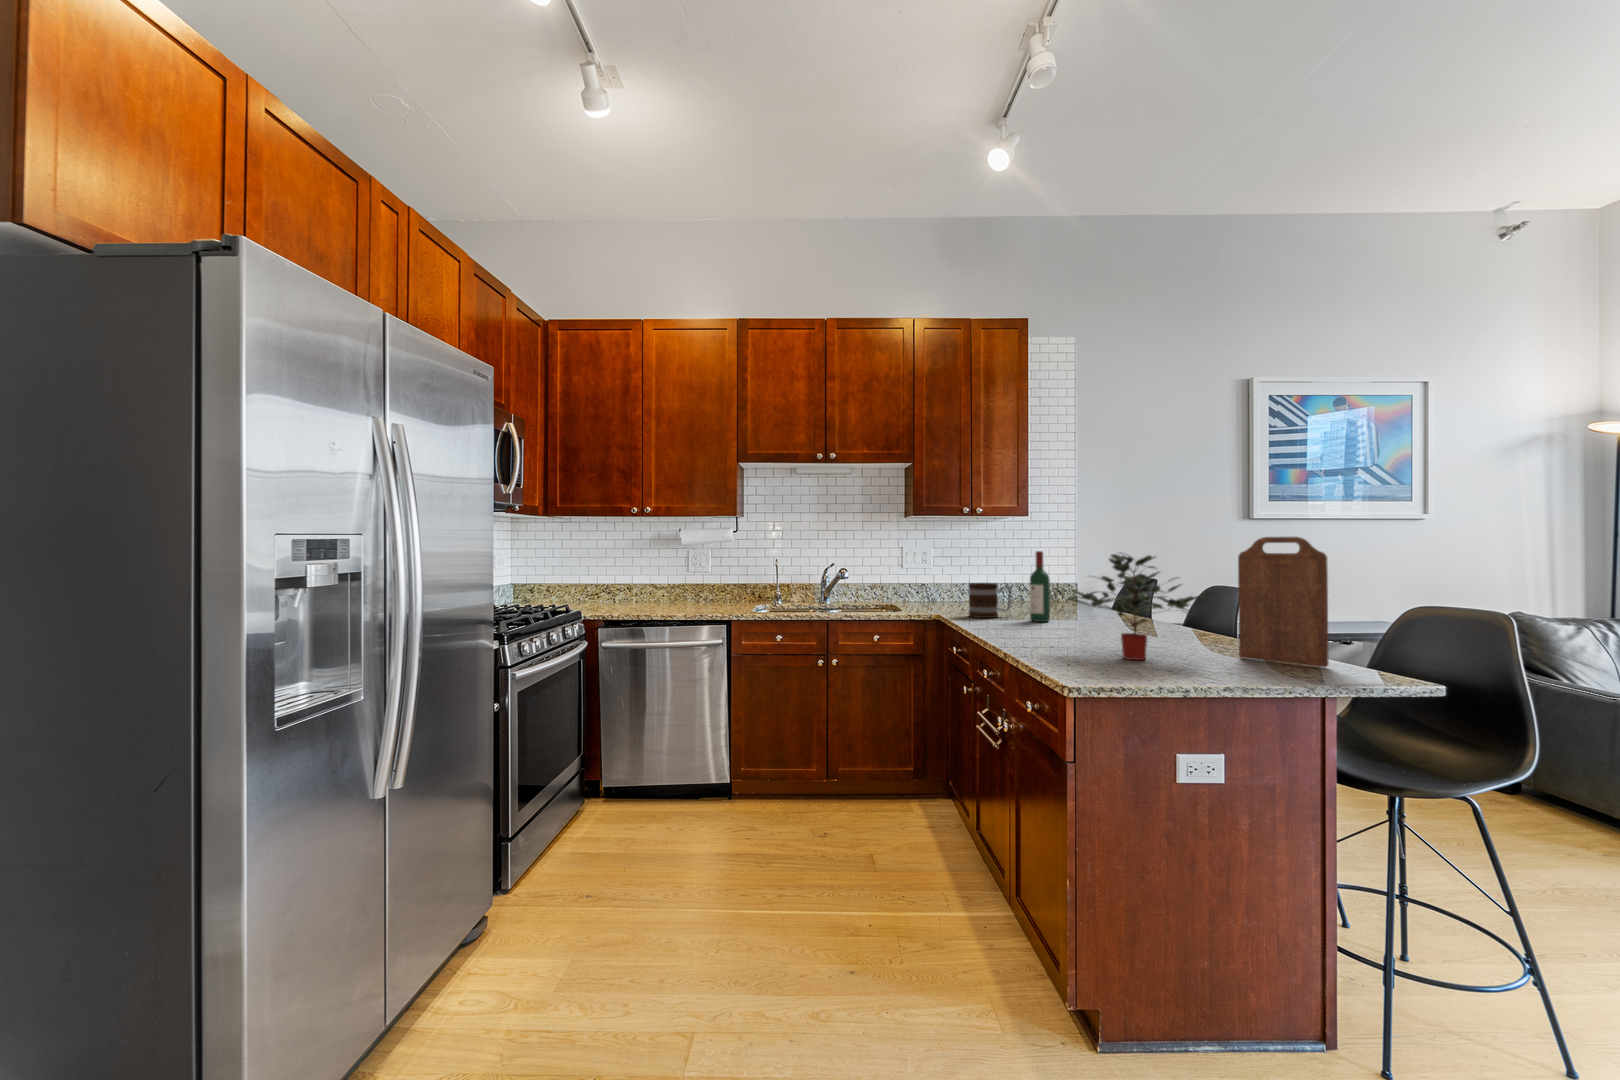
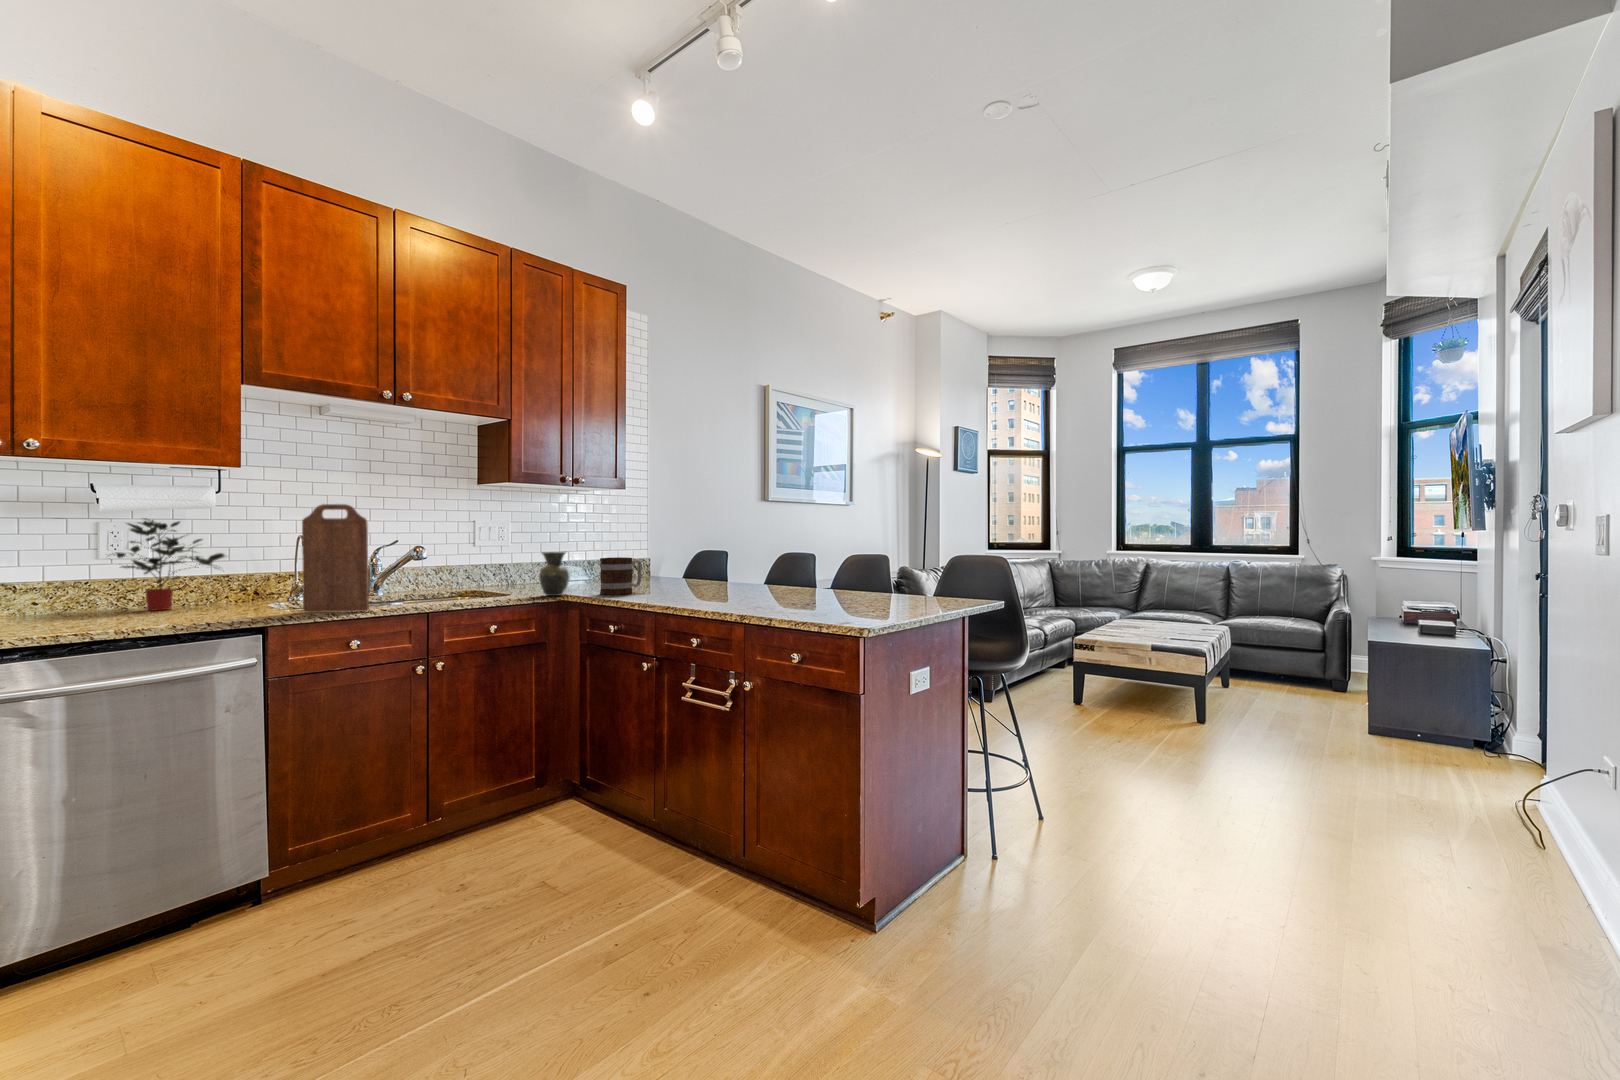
cutting board: present [1238,537,1329,668] -> present [302,504,369,612]
wine bottle: present [1030,551,1050,622] -> none [670,523,689,593]
potted plant: present [1067,554,1204,660] -> present [112,519,225,611]
vase: none [918,576,943,614] -> present [539,552,569,596]

